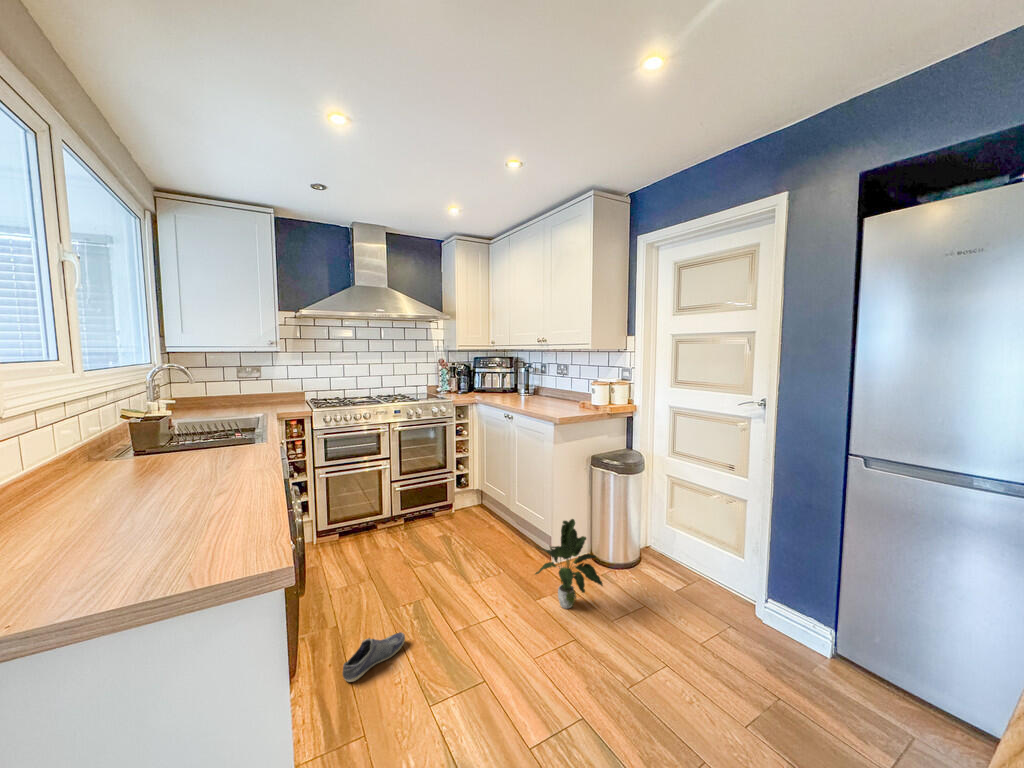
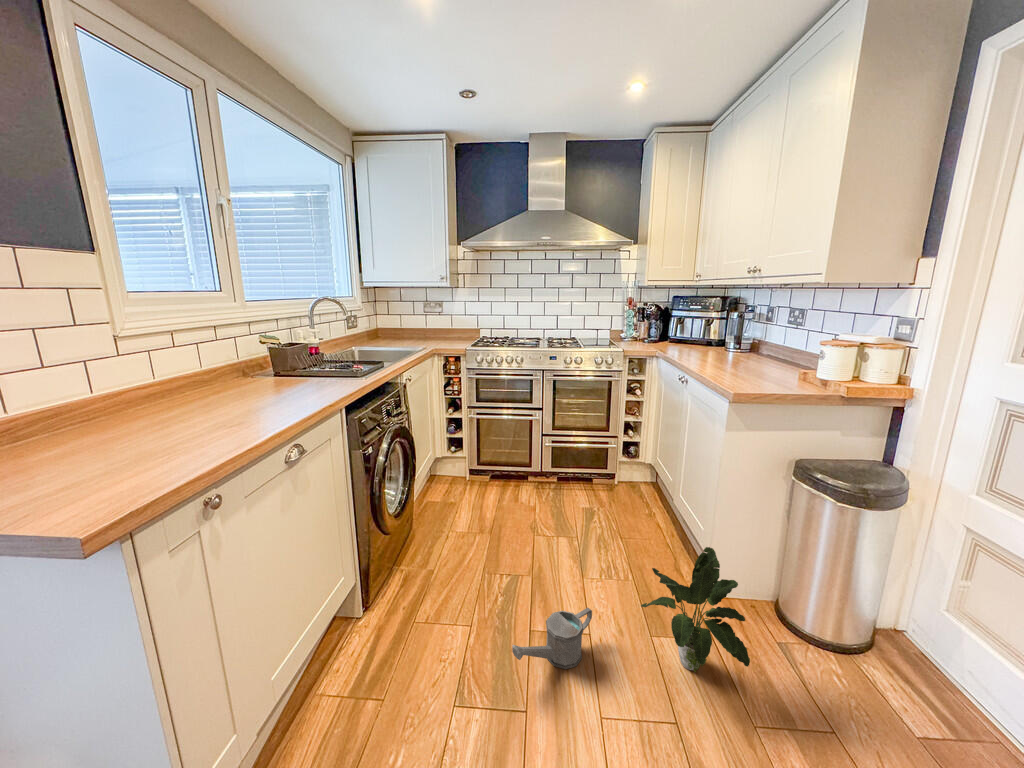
watering can: none [463,593,502,646] -> present [512,608,592,669]
shoe: present [343,632,405,682] -> none [403,599,476,636]

